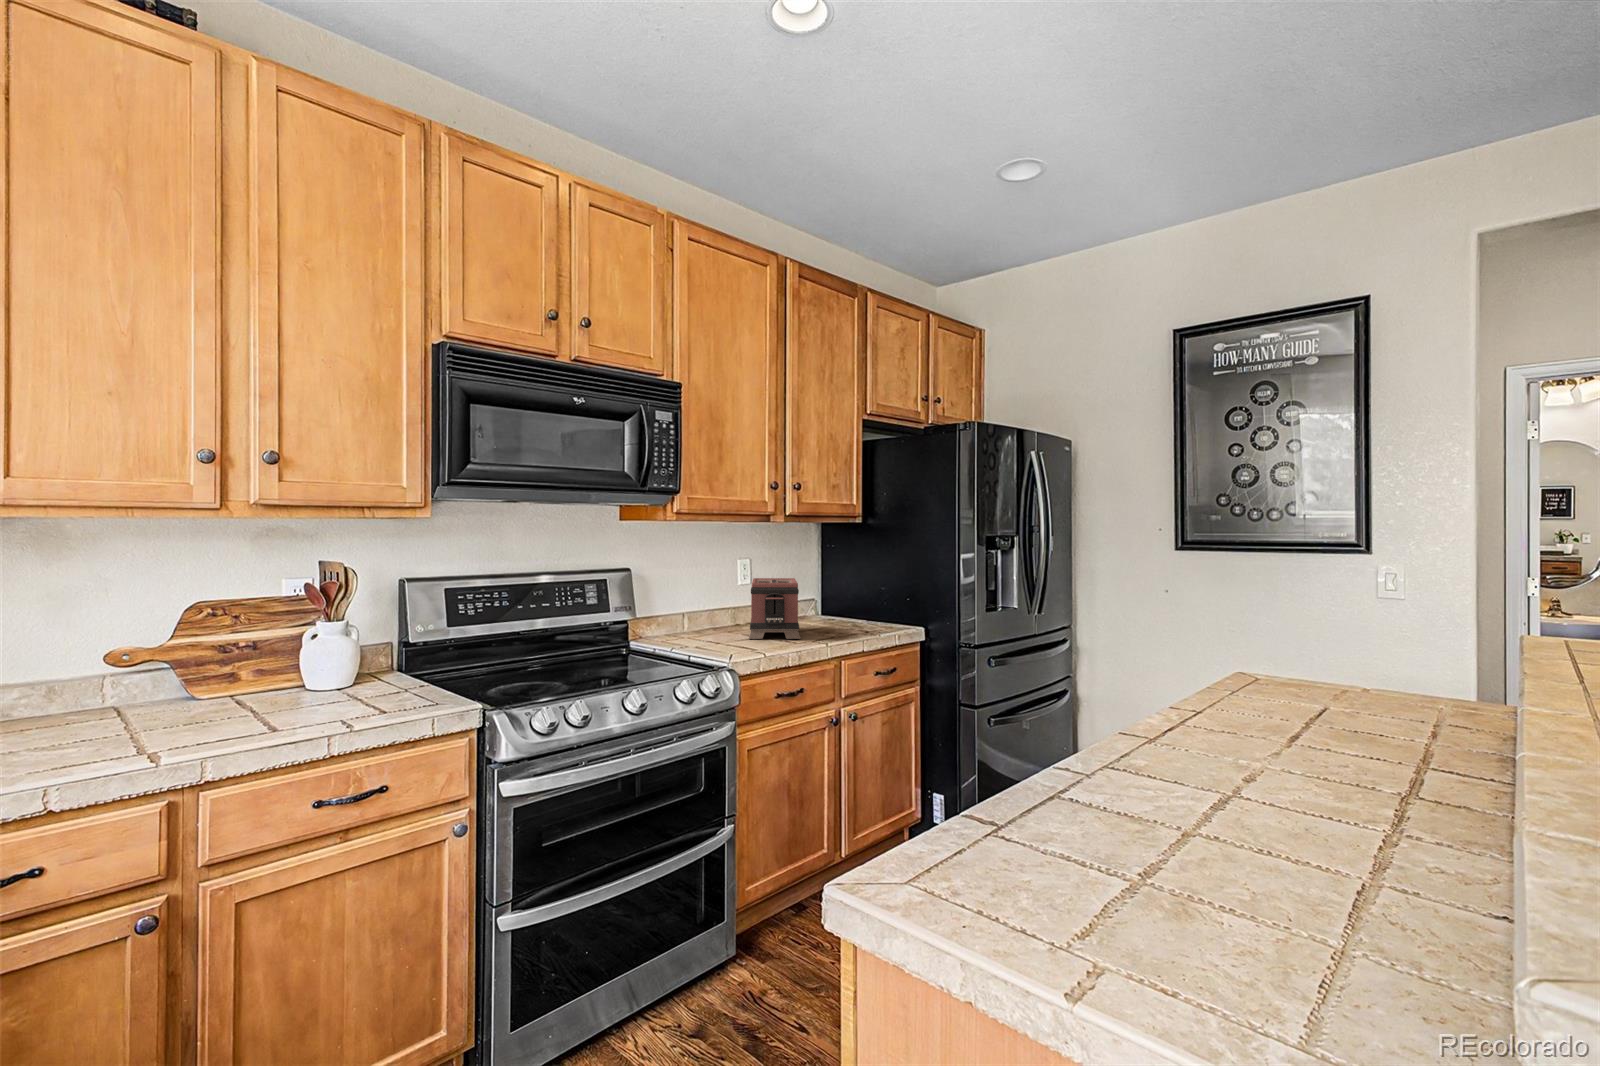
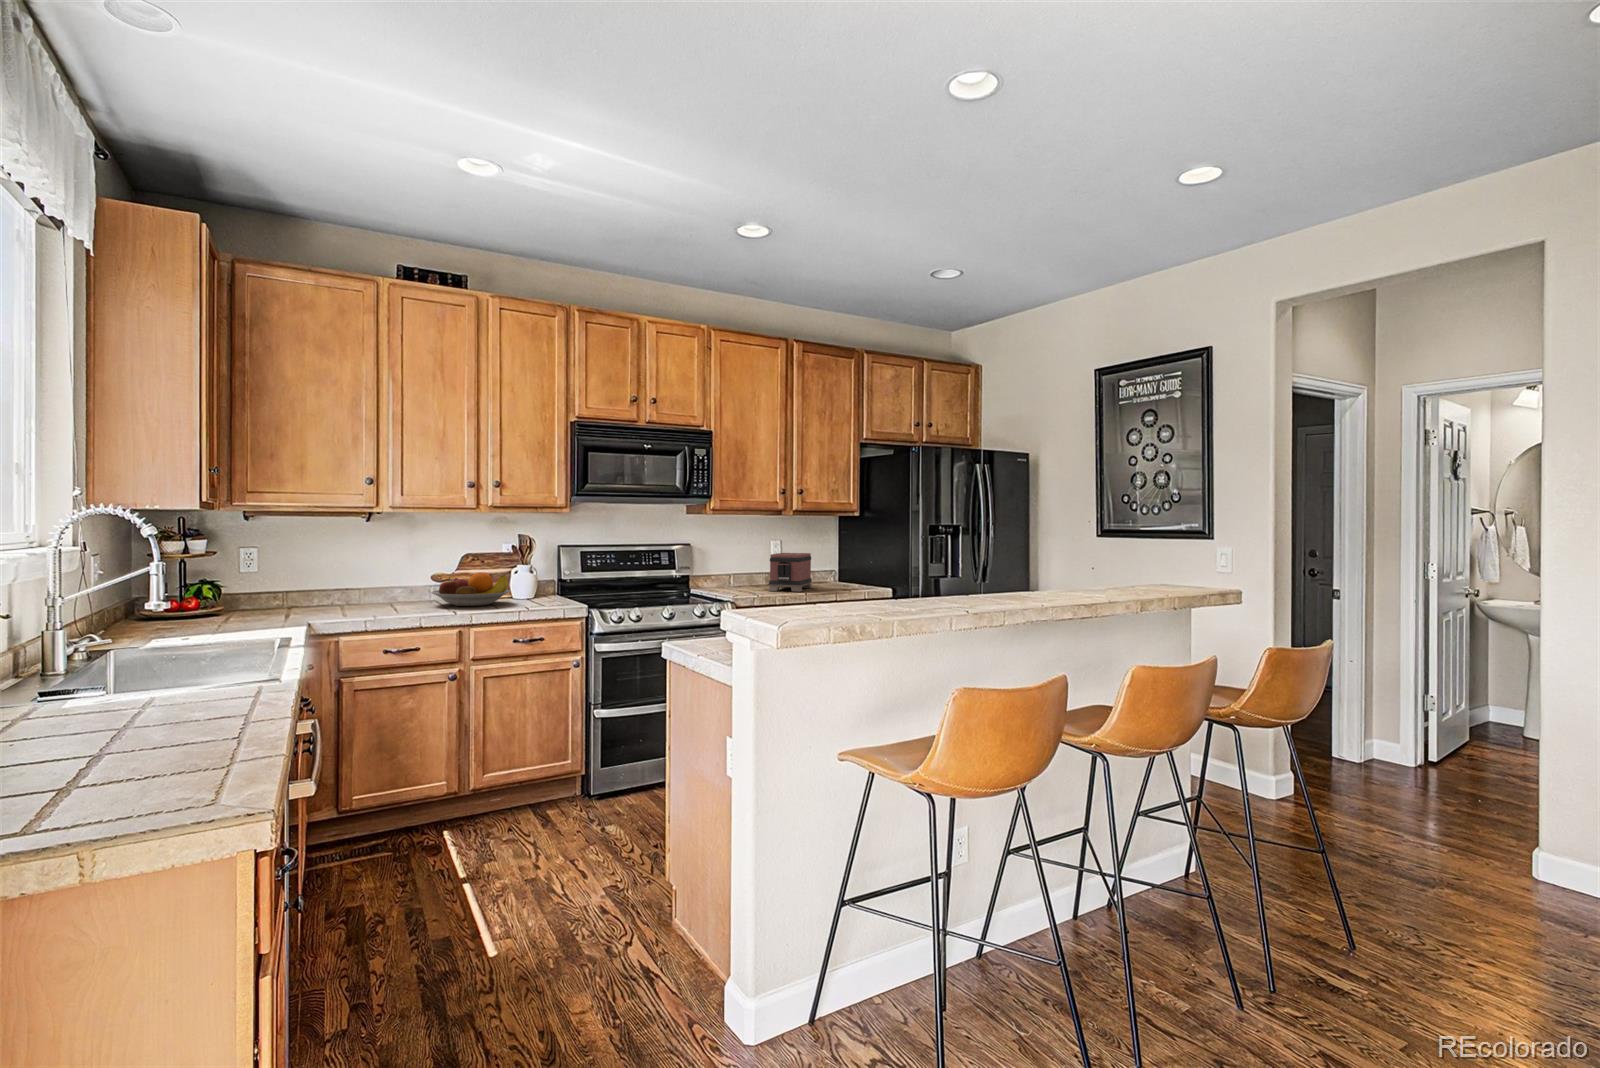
fruit bowl: none [96,648,305,730] -> present [431,572,511,606]

